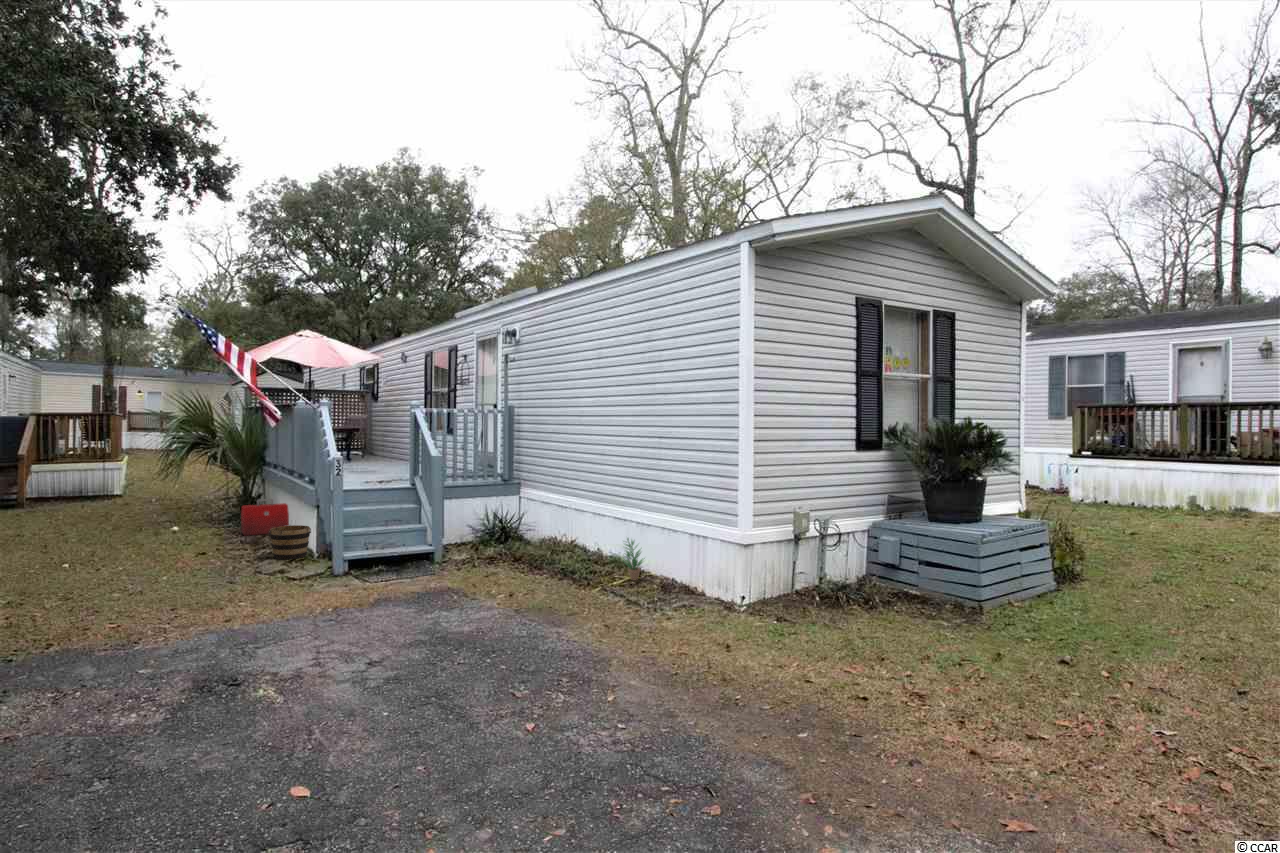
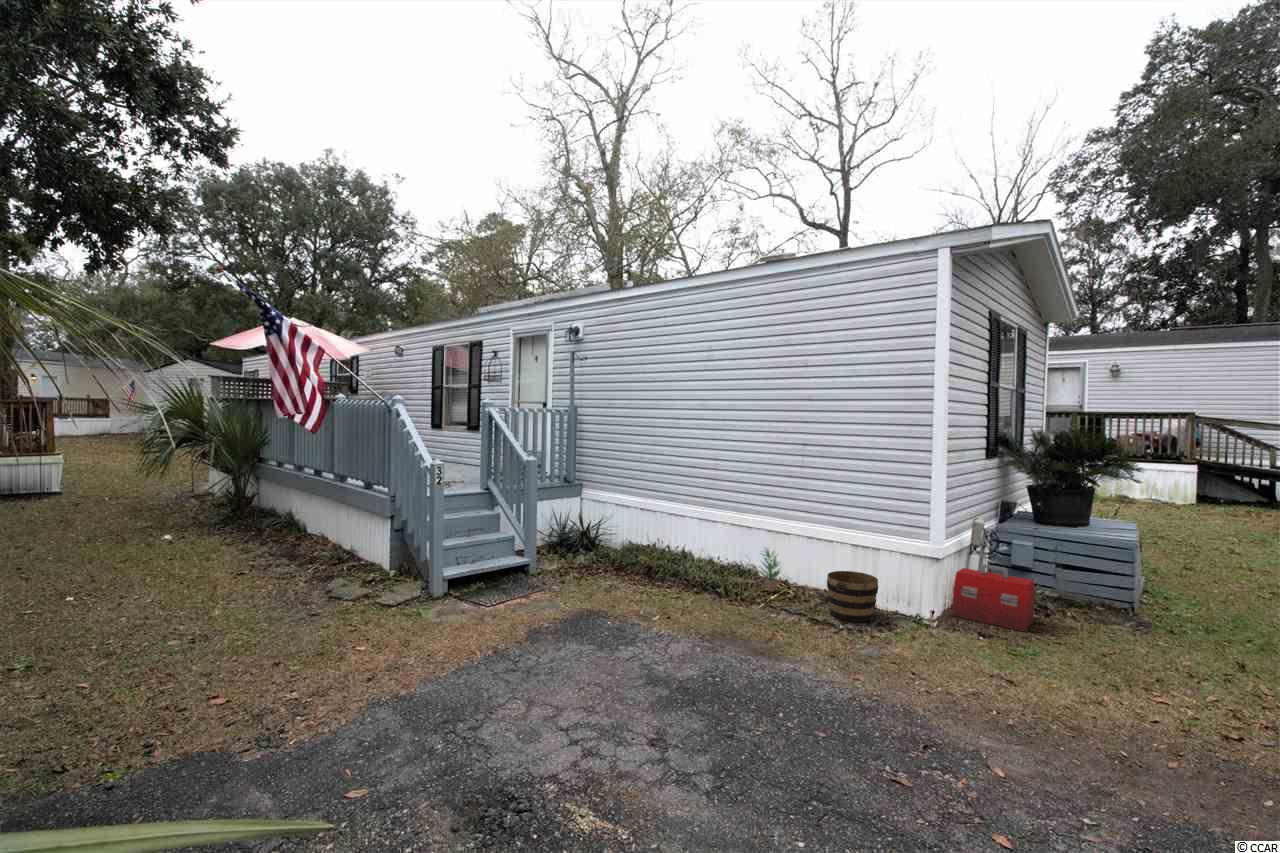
toolbox: present [241,499,289,535] -> present [952,564,1035,631]
bucket: present [269,525,311,559] -> present [827,571,878,622]

